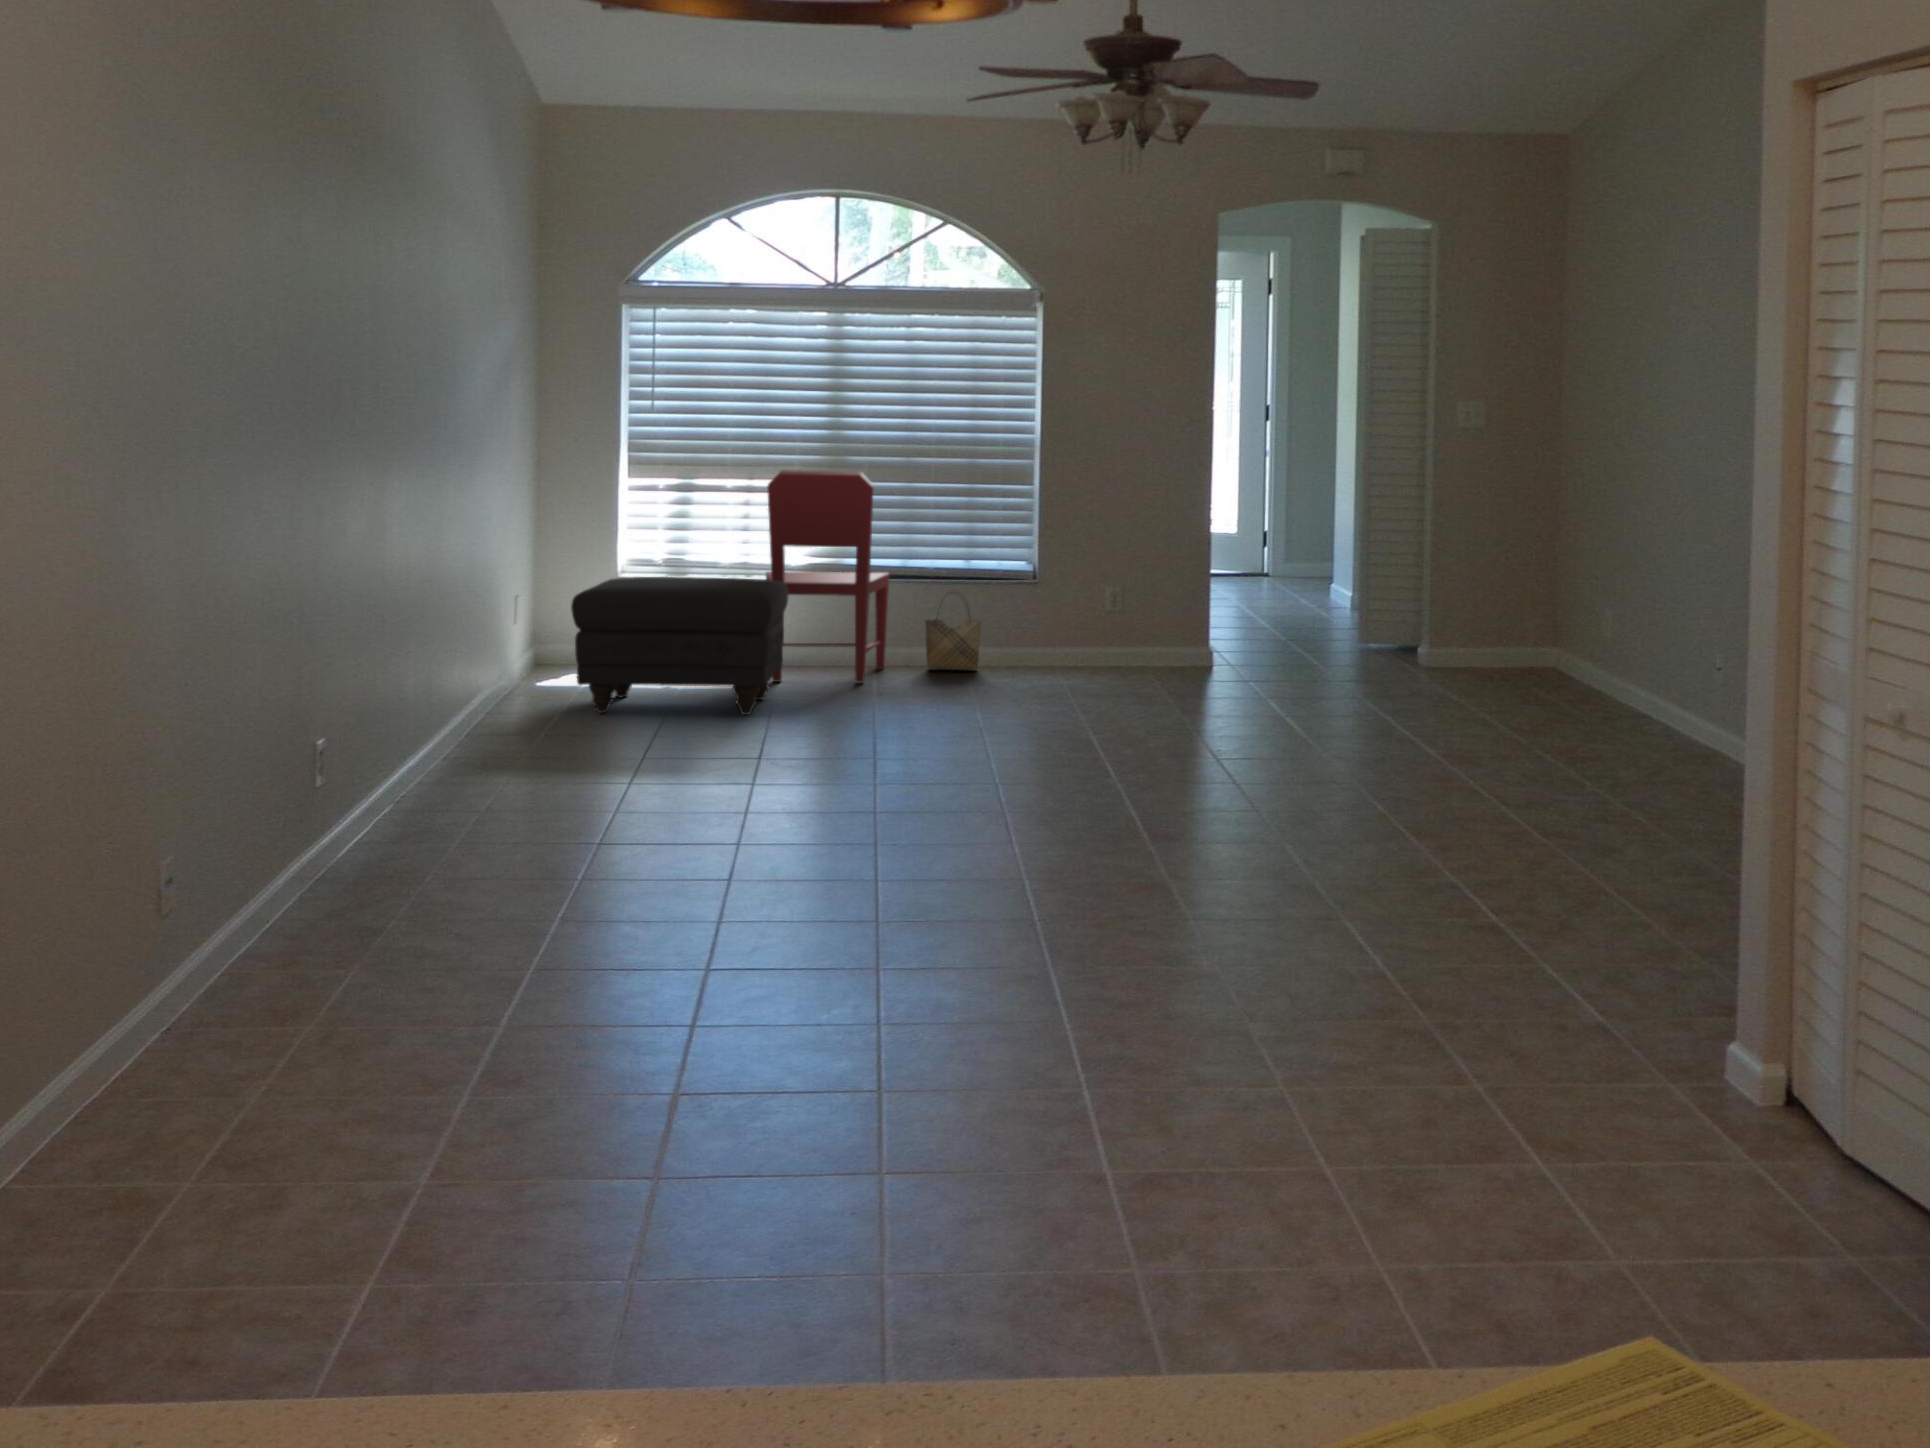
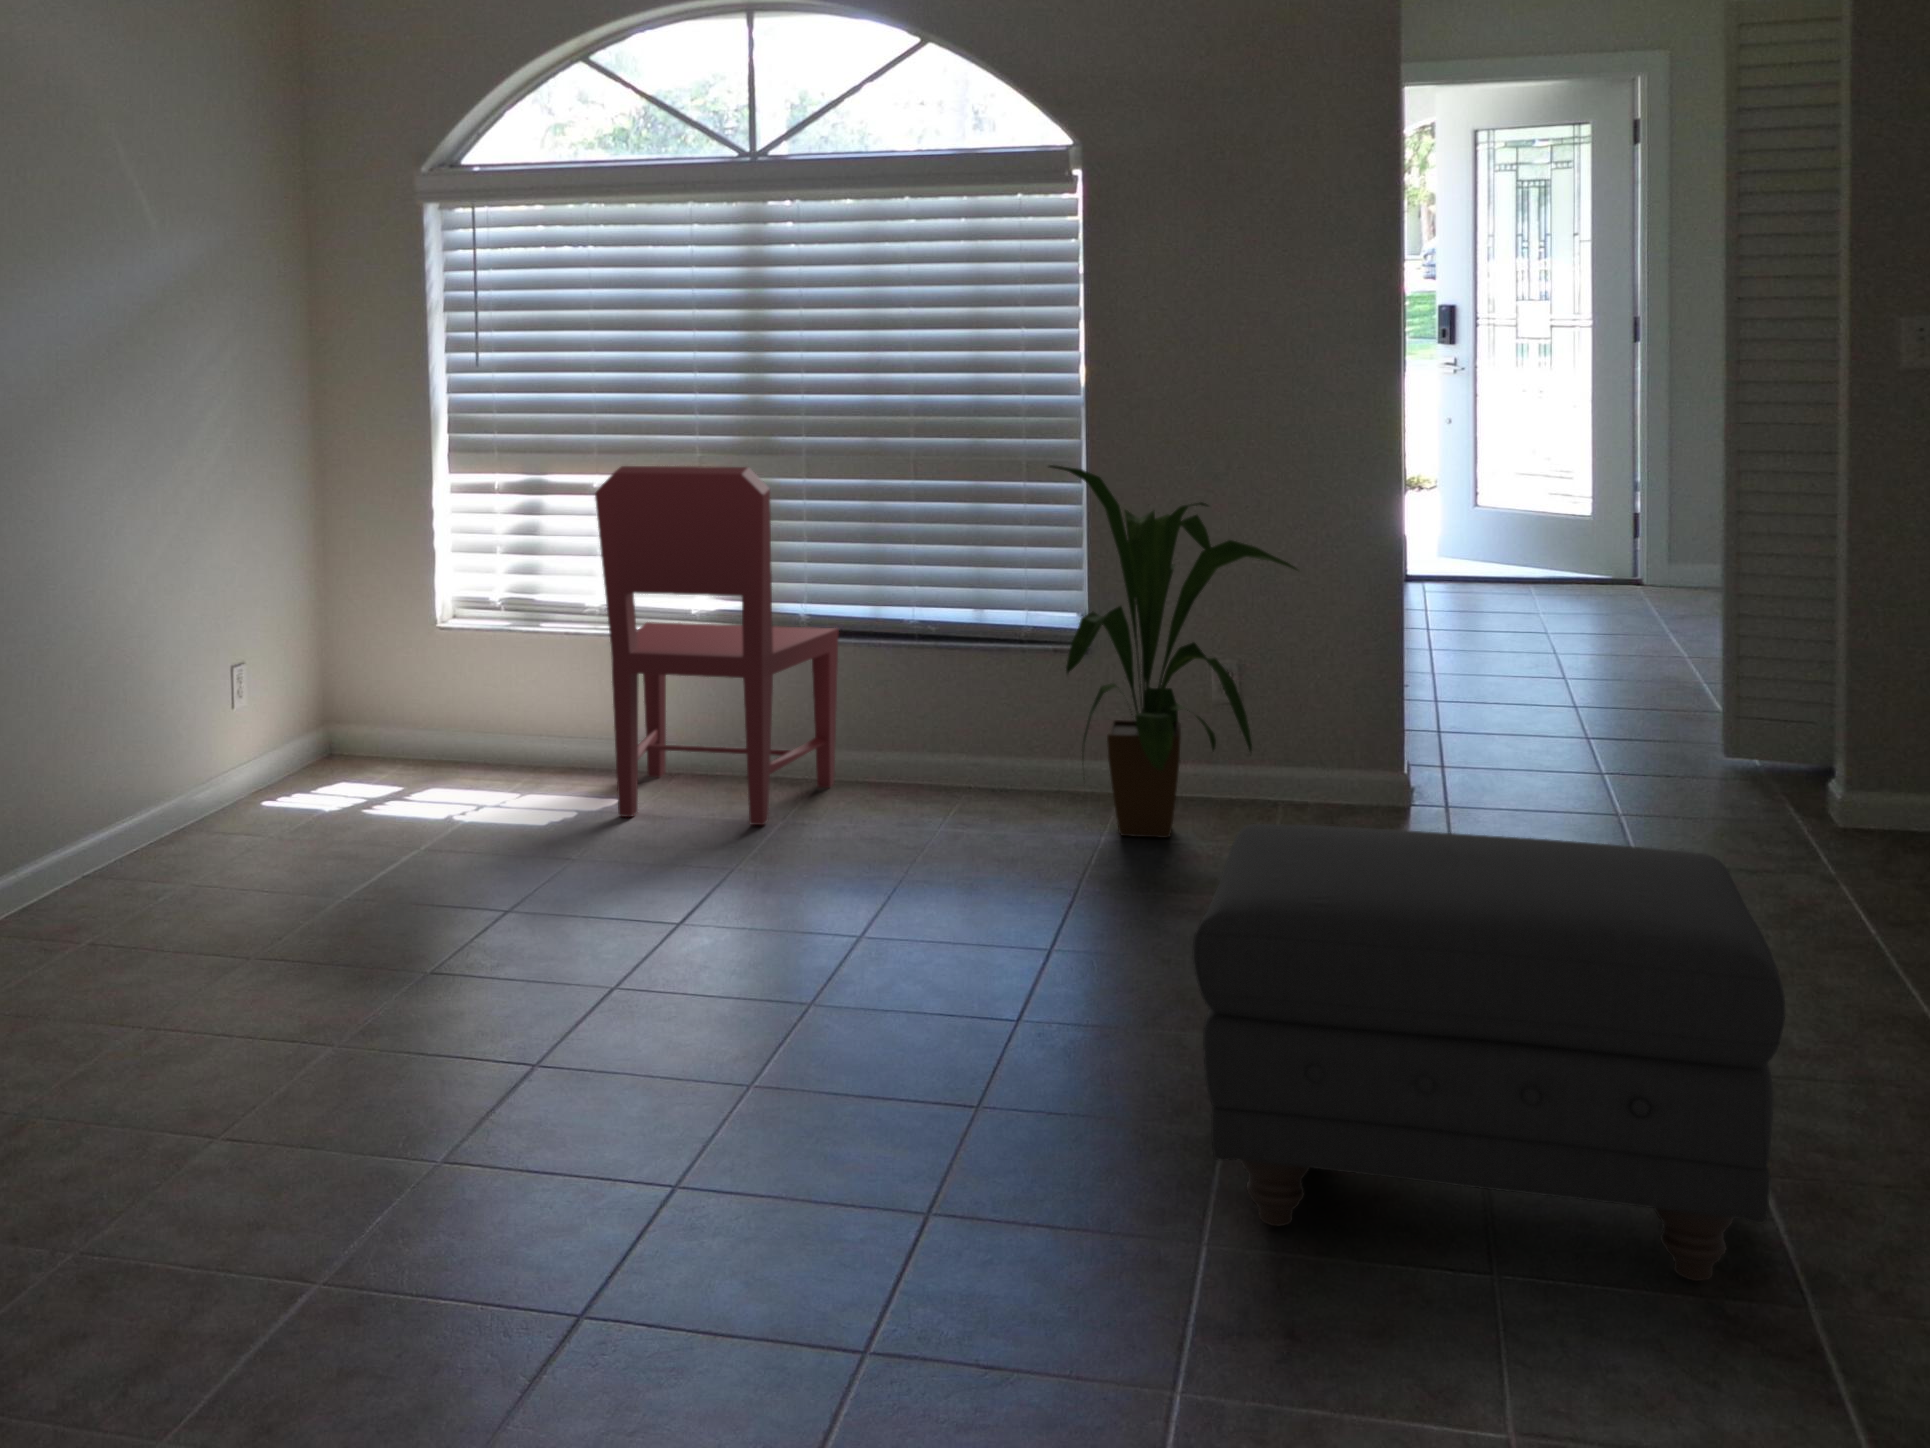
house plant: none [1029,472,1163,682] -> present [1049,465,1297,838]
ottoman: present [571,577,788,715] -> present [1193,824,1785,1281]
woven basket: present [925,592,981,671] -> none [891,661,989,799]

